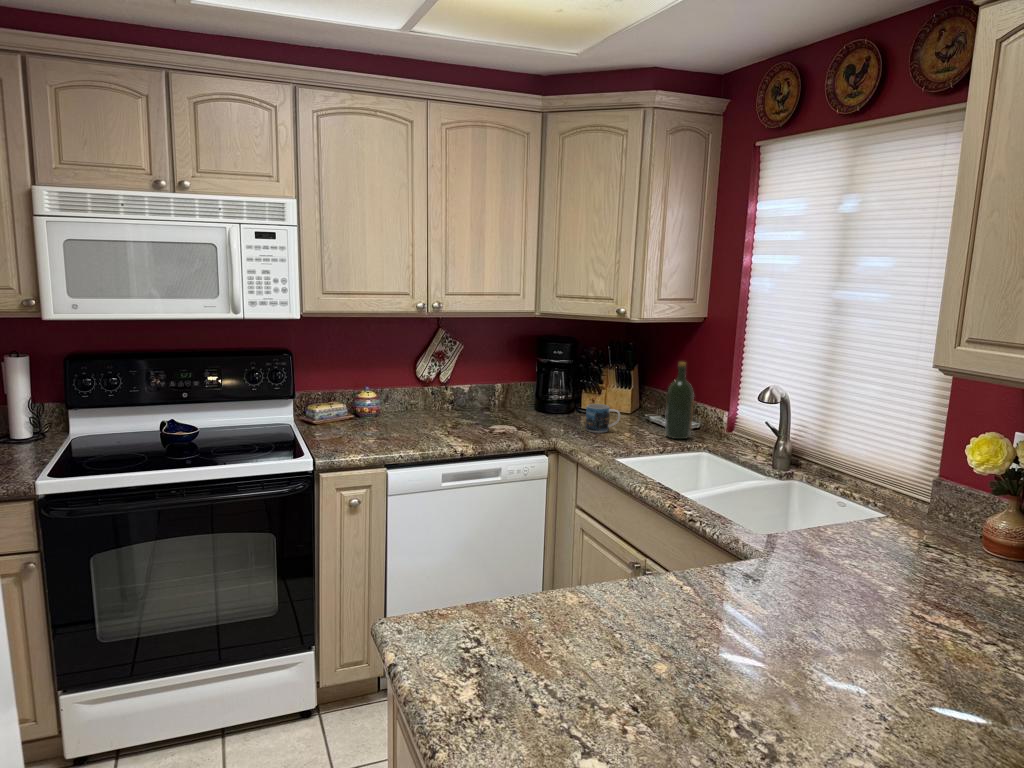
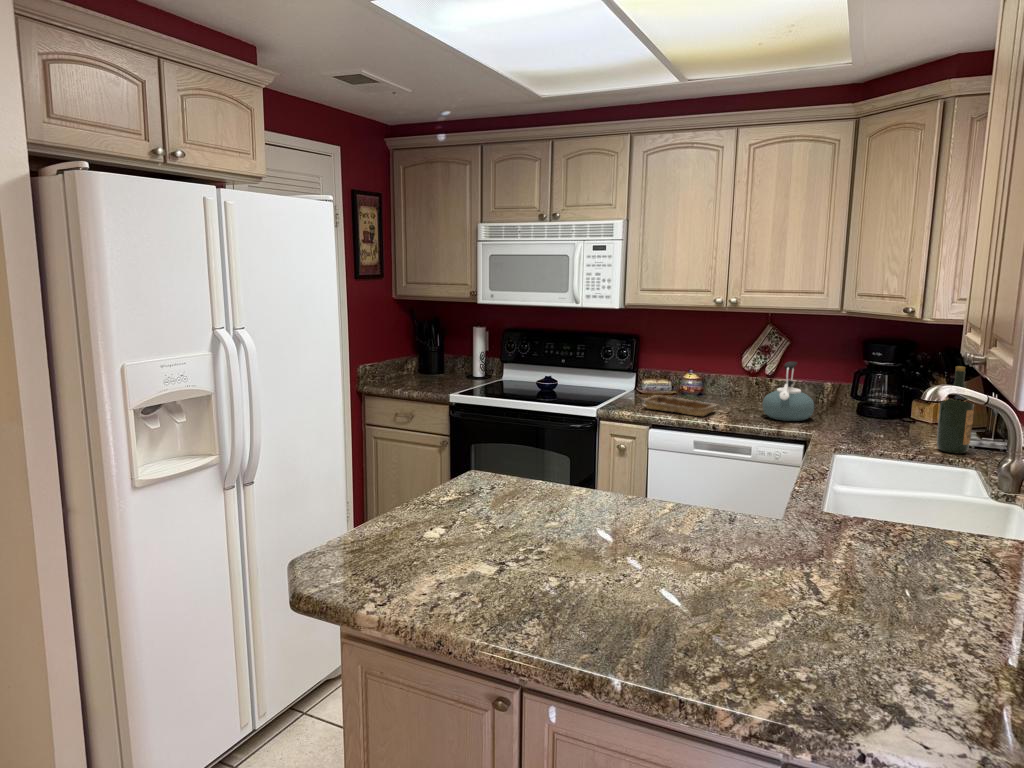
kettle: none [483,368,535,432] -> present [762,362,814,421]
mug: present [585,404,620,433] -> none [860,405,894,435]
tray: none [362,424,448,444] -> present [645,395,716,416]

